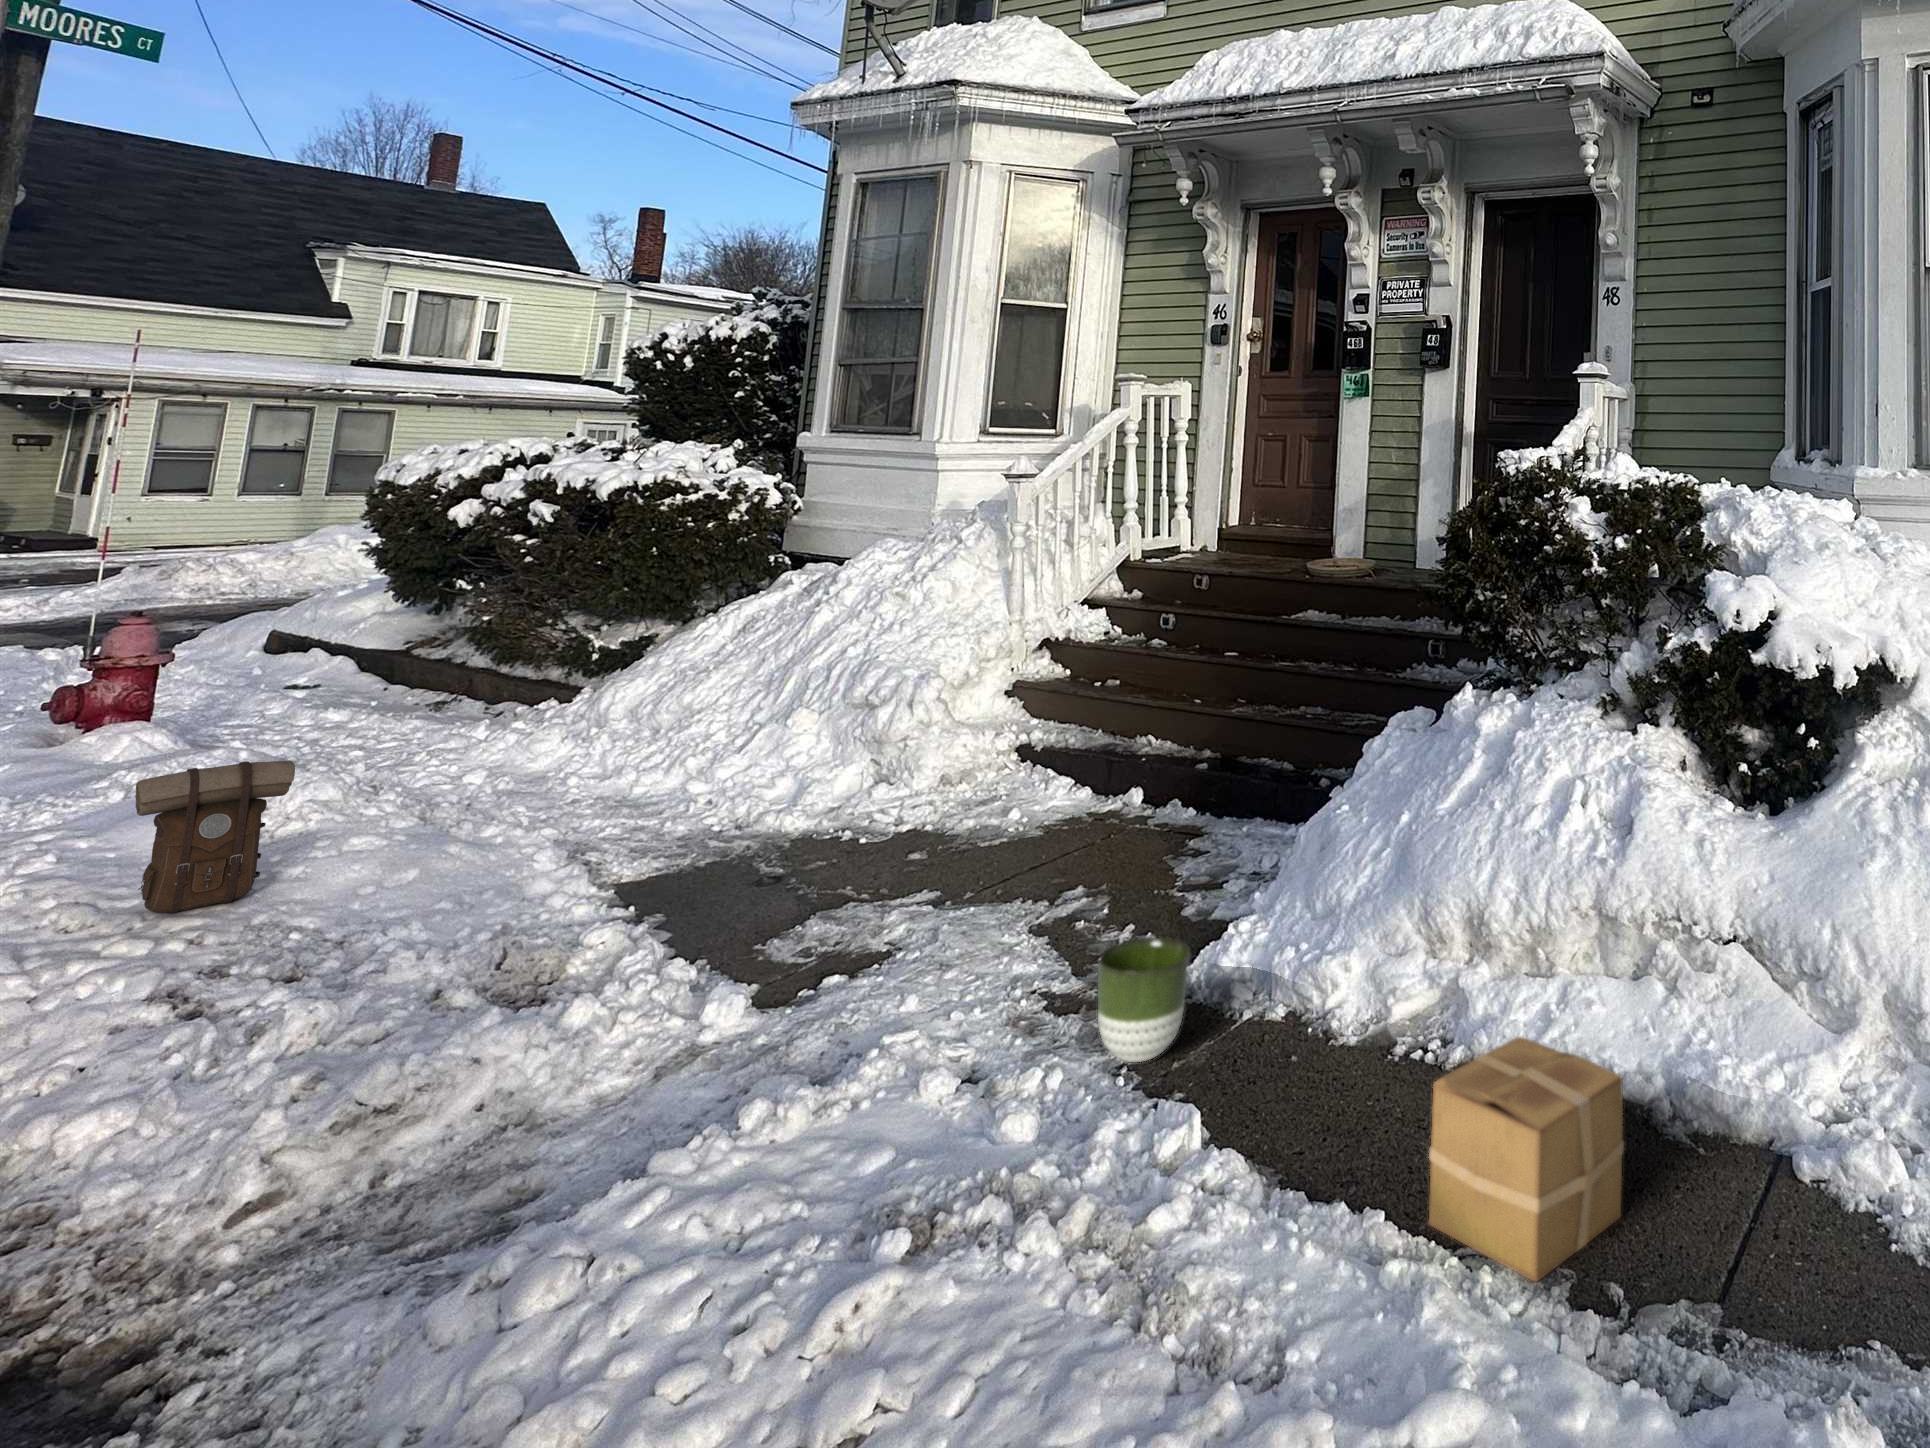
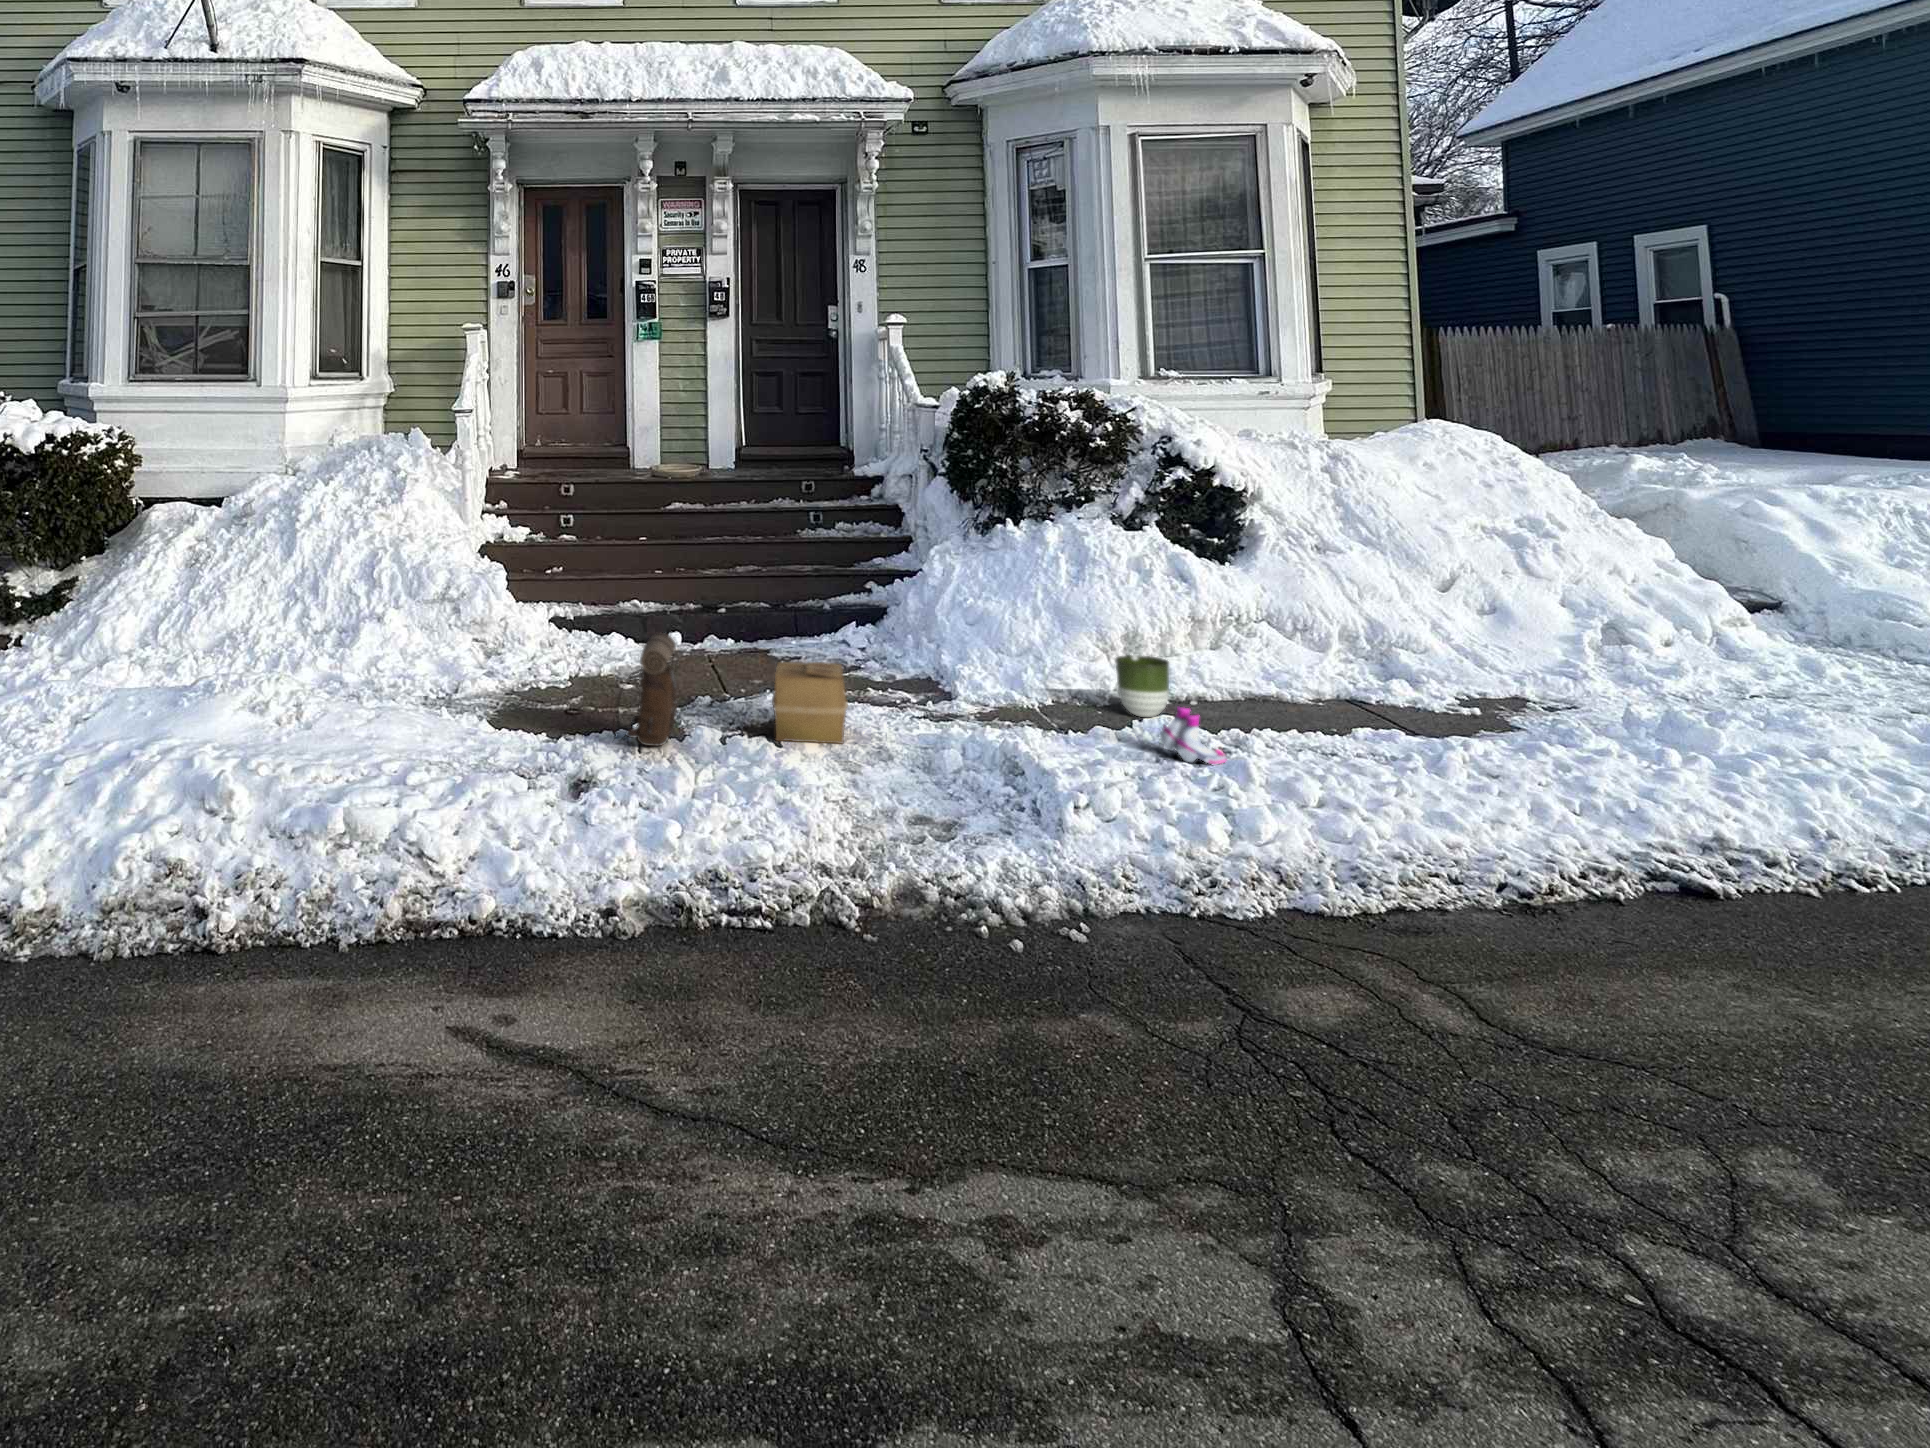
backpack: present [135,761,295,913] -> present [614,633,677,746]
cardboard box: present [1429,1036,1624,1281] -> present [772,662,848,744]
boots: none [807,1065,894,1204] -> present [1160,707,1227,764]

